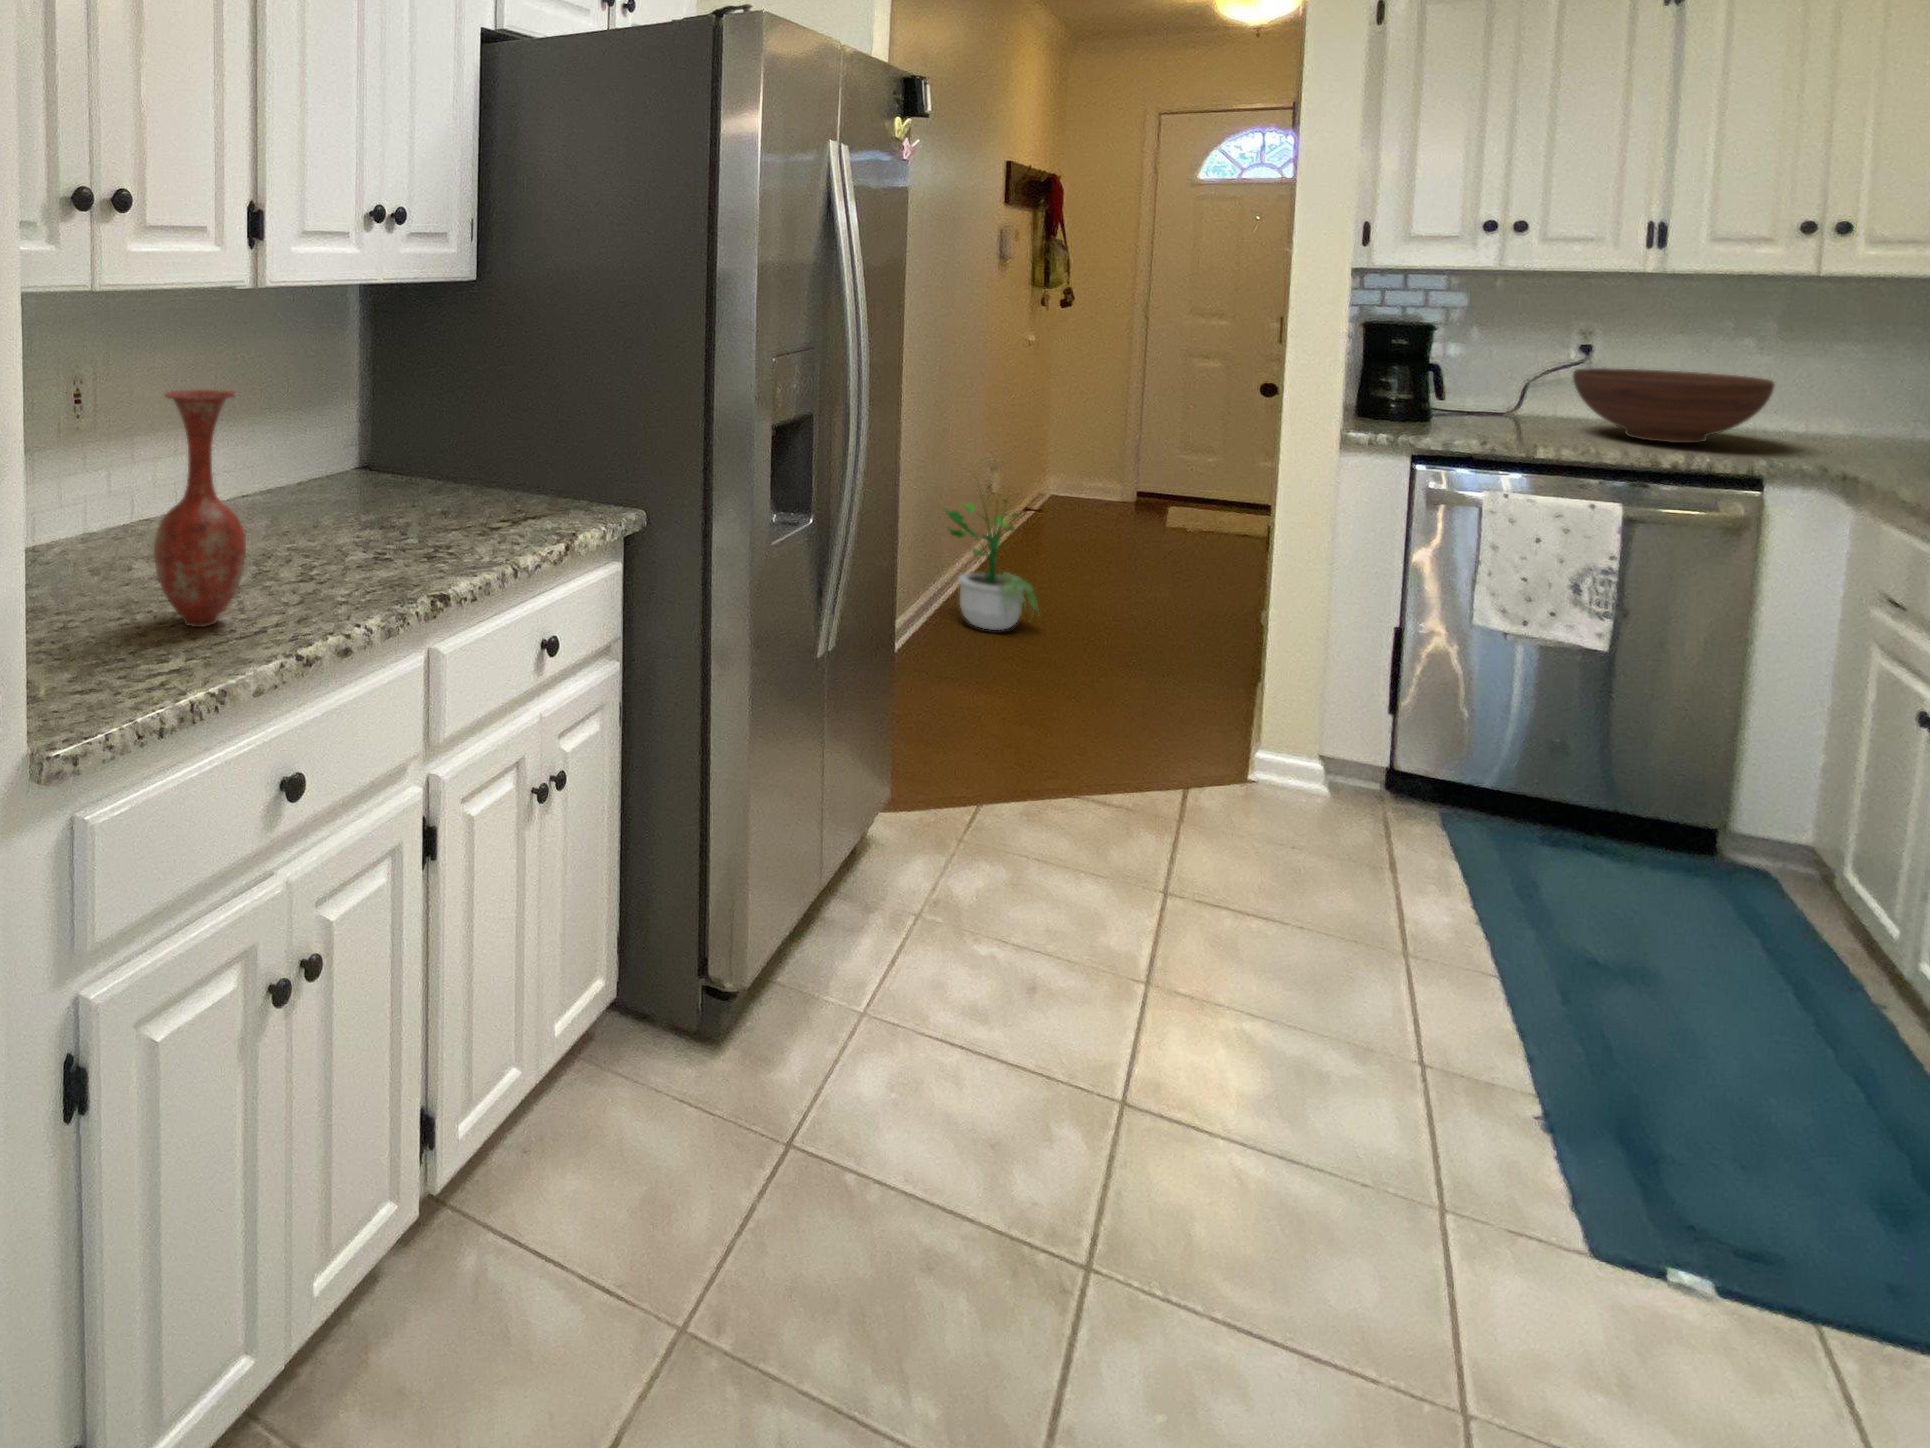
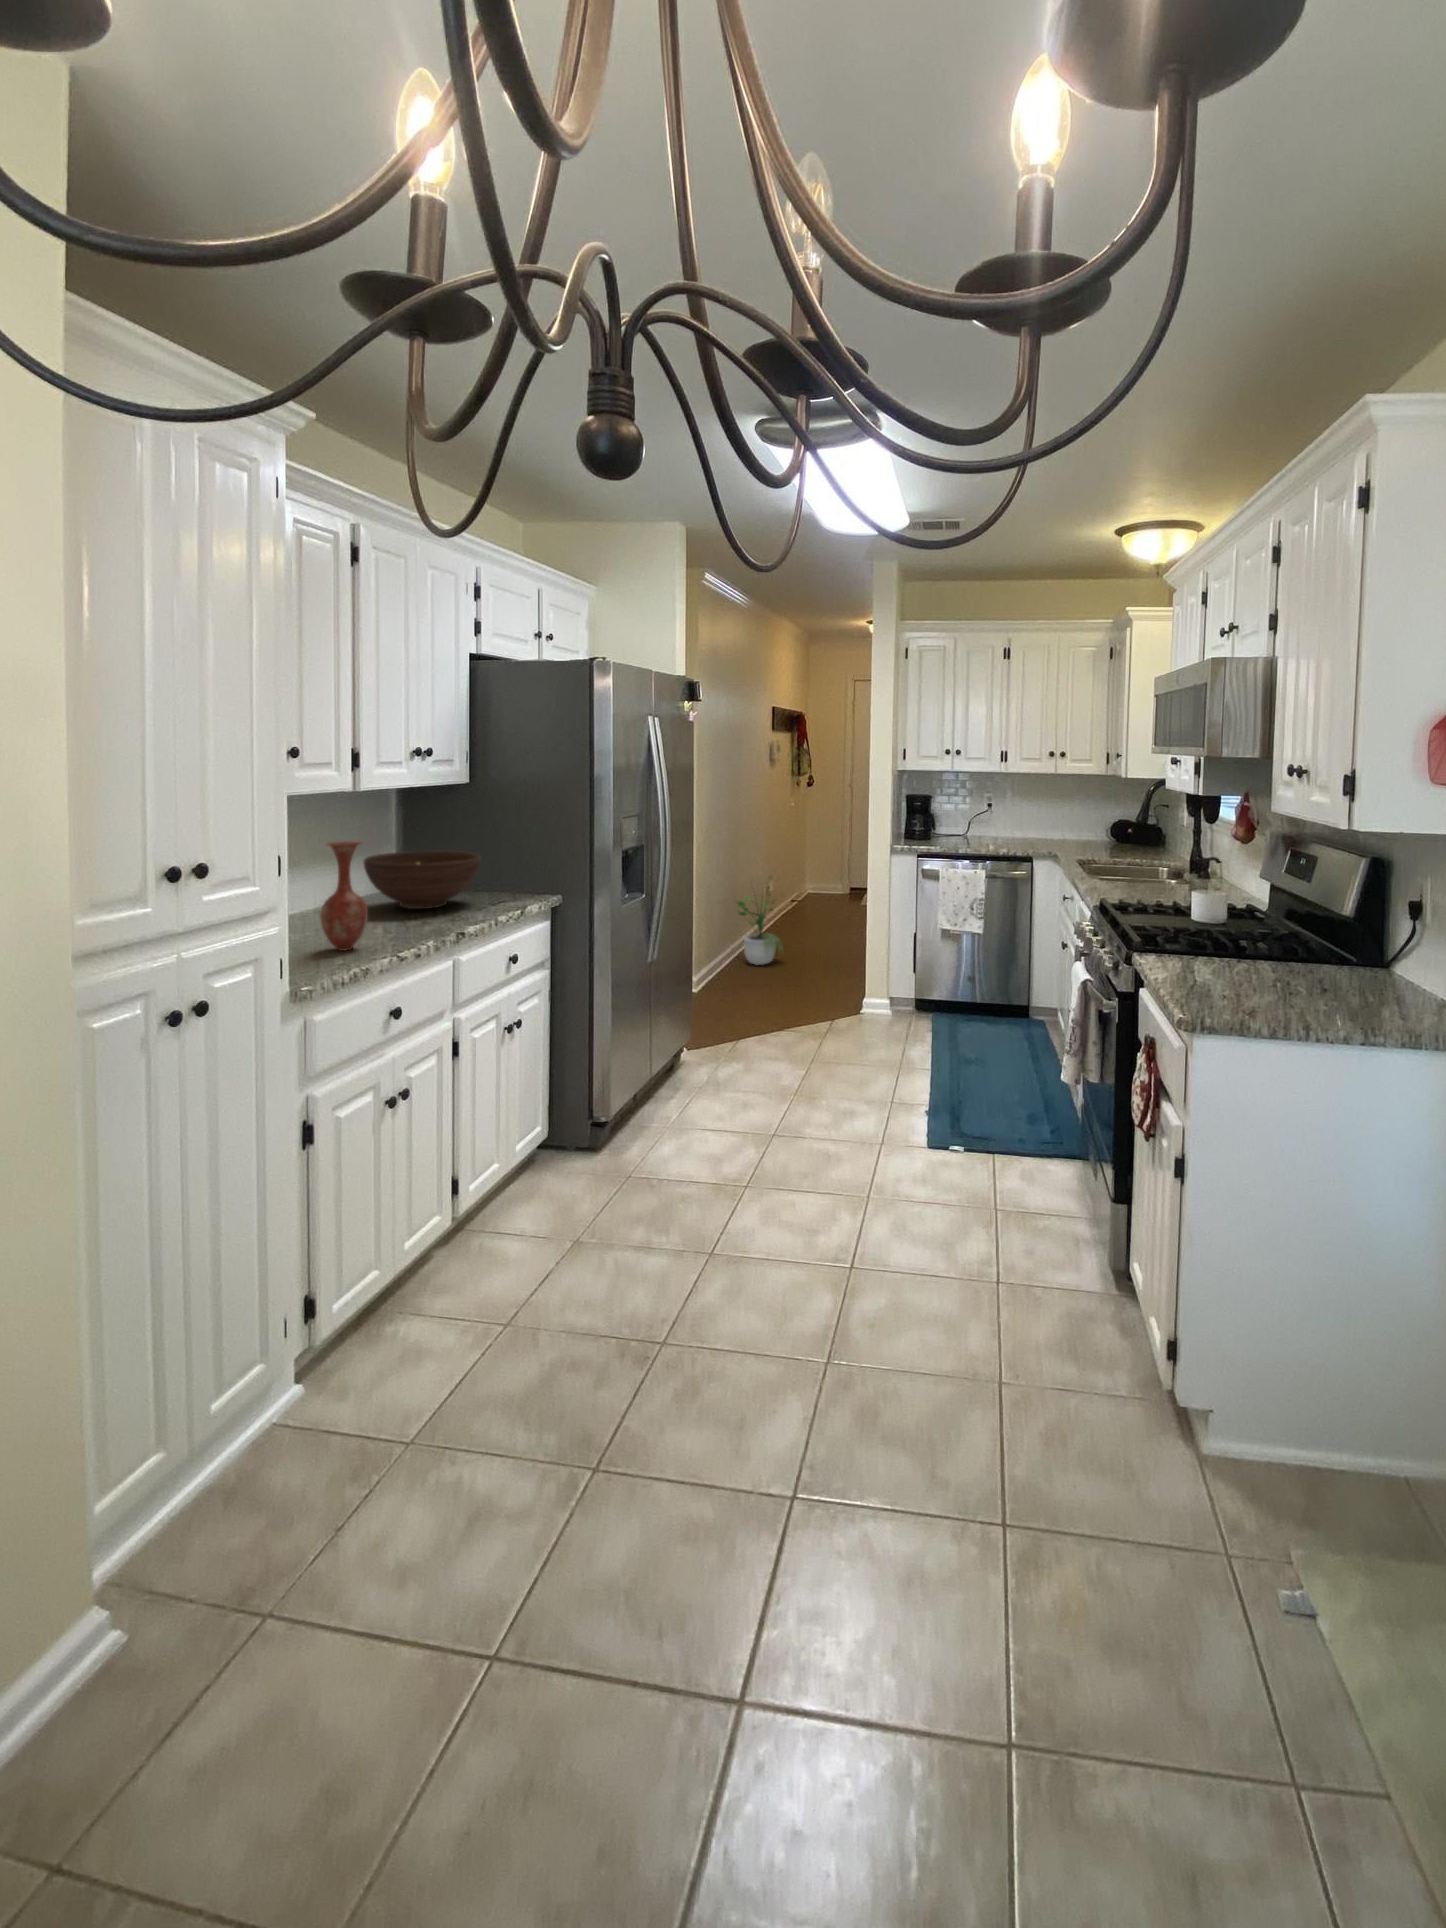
fruit bowl: present [1573,368,1774,443] -> present [363,851,481,909]

